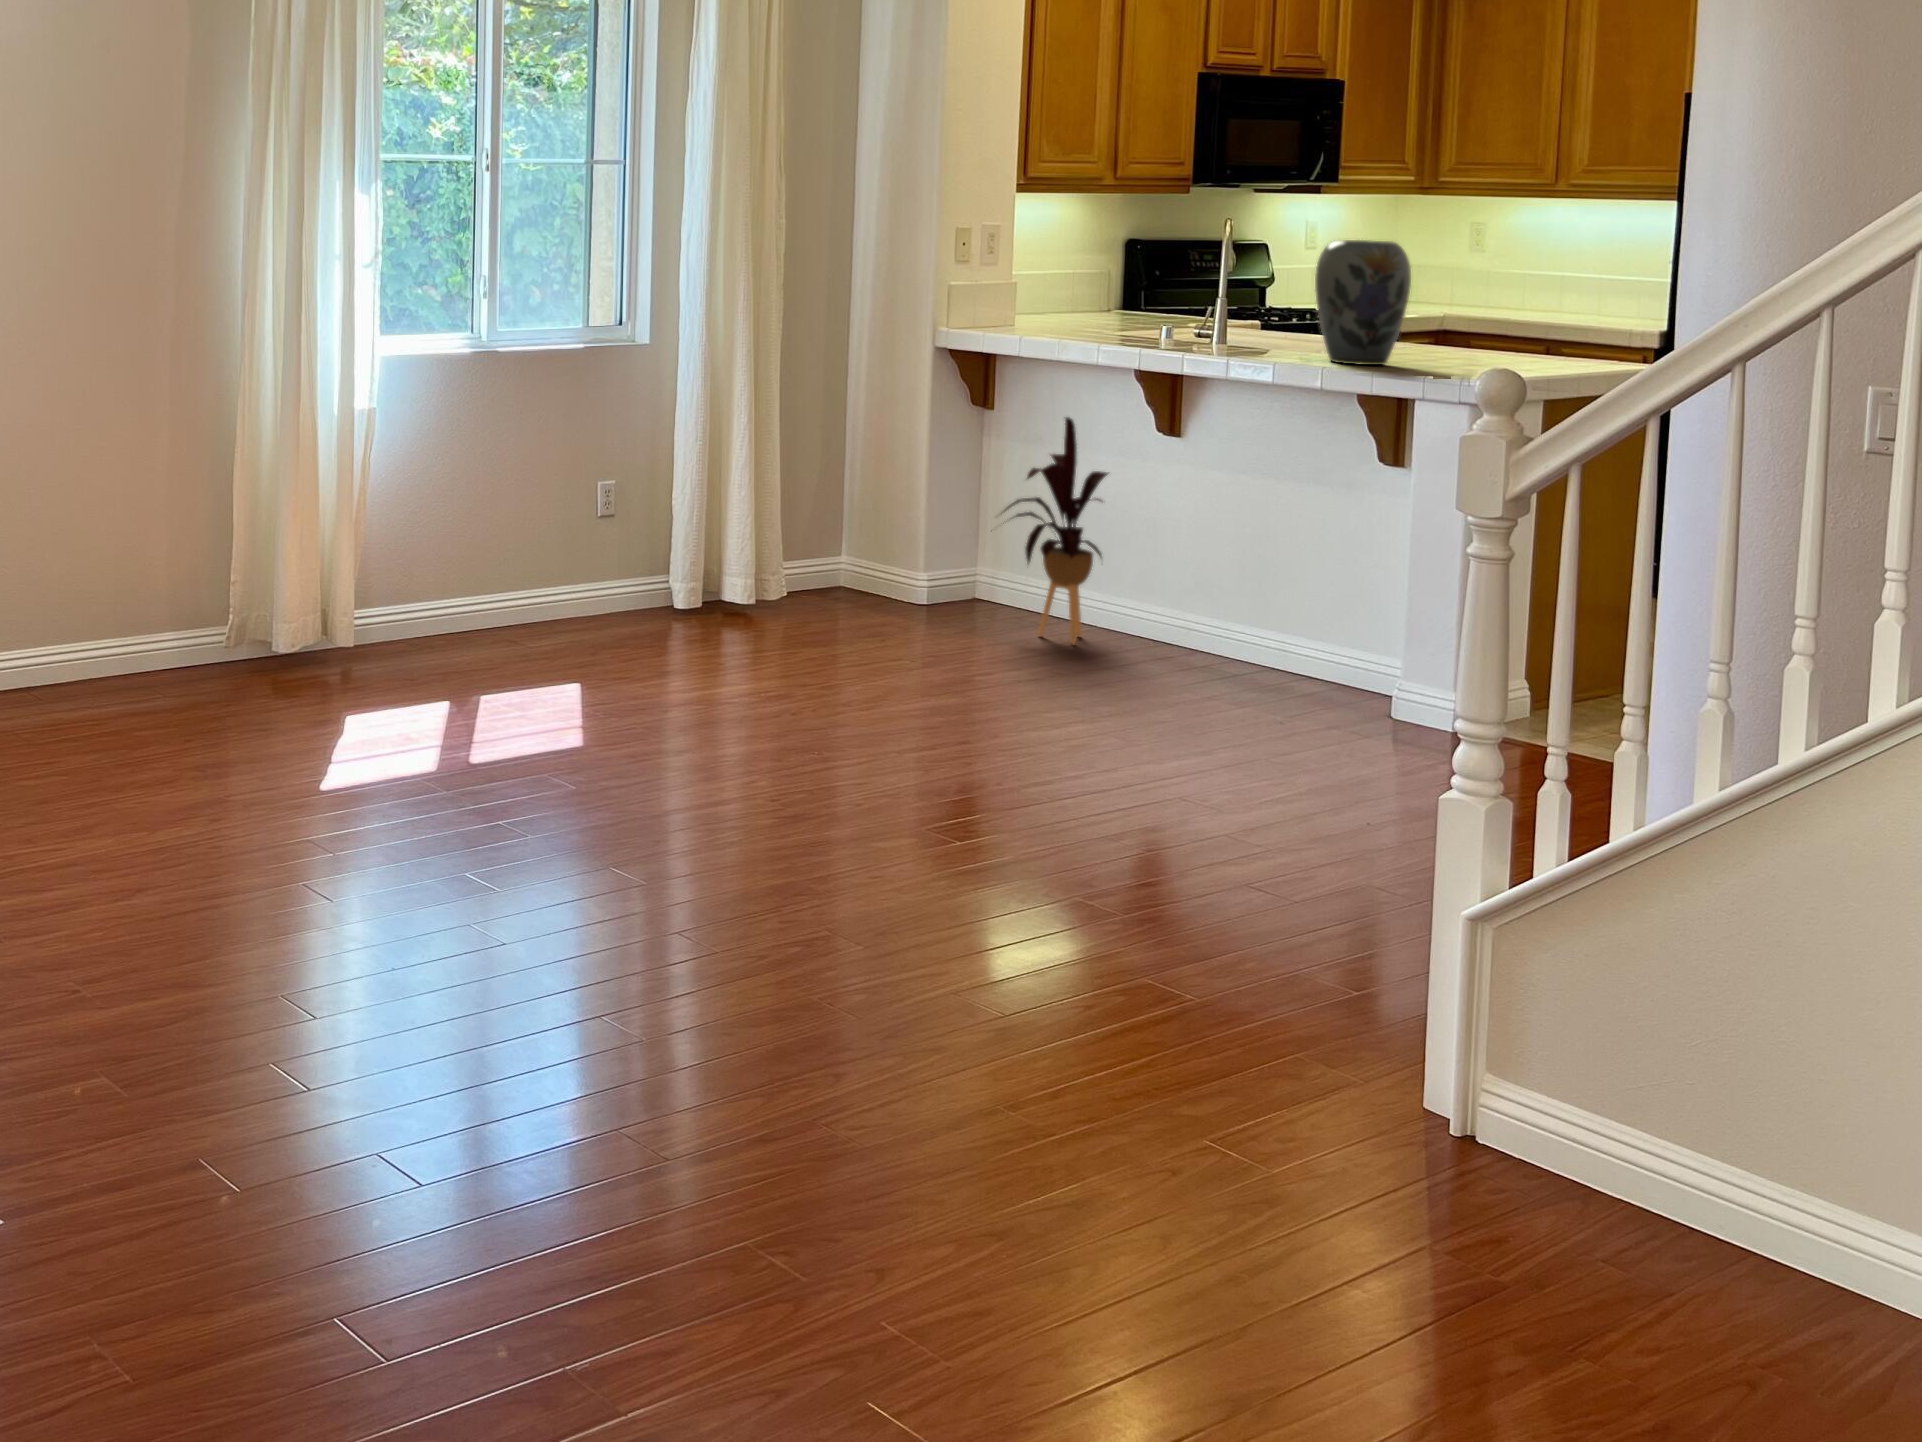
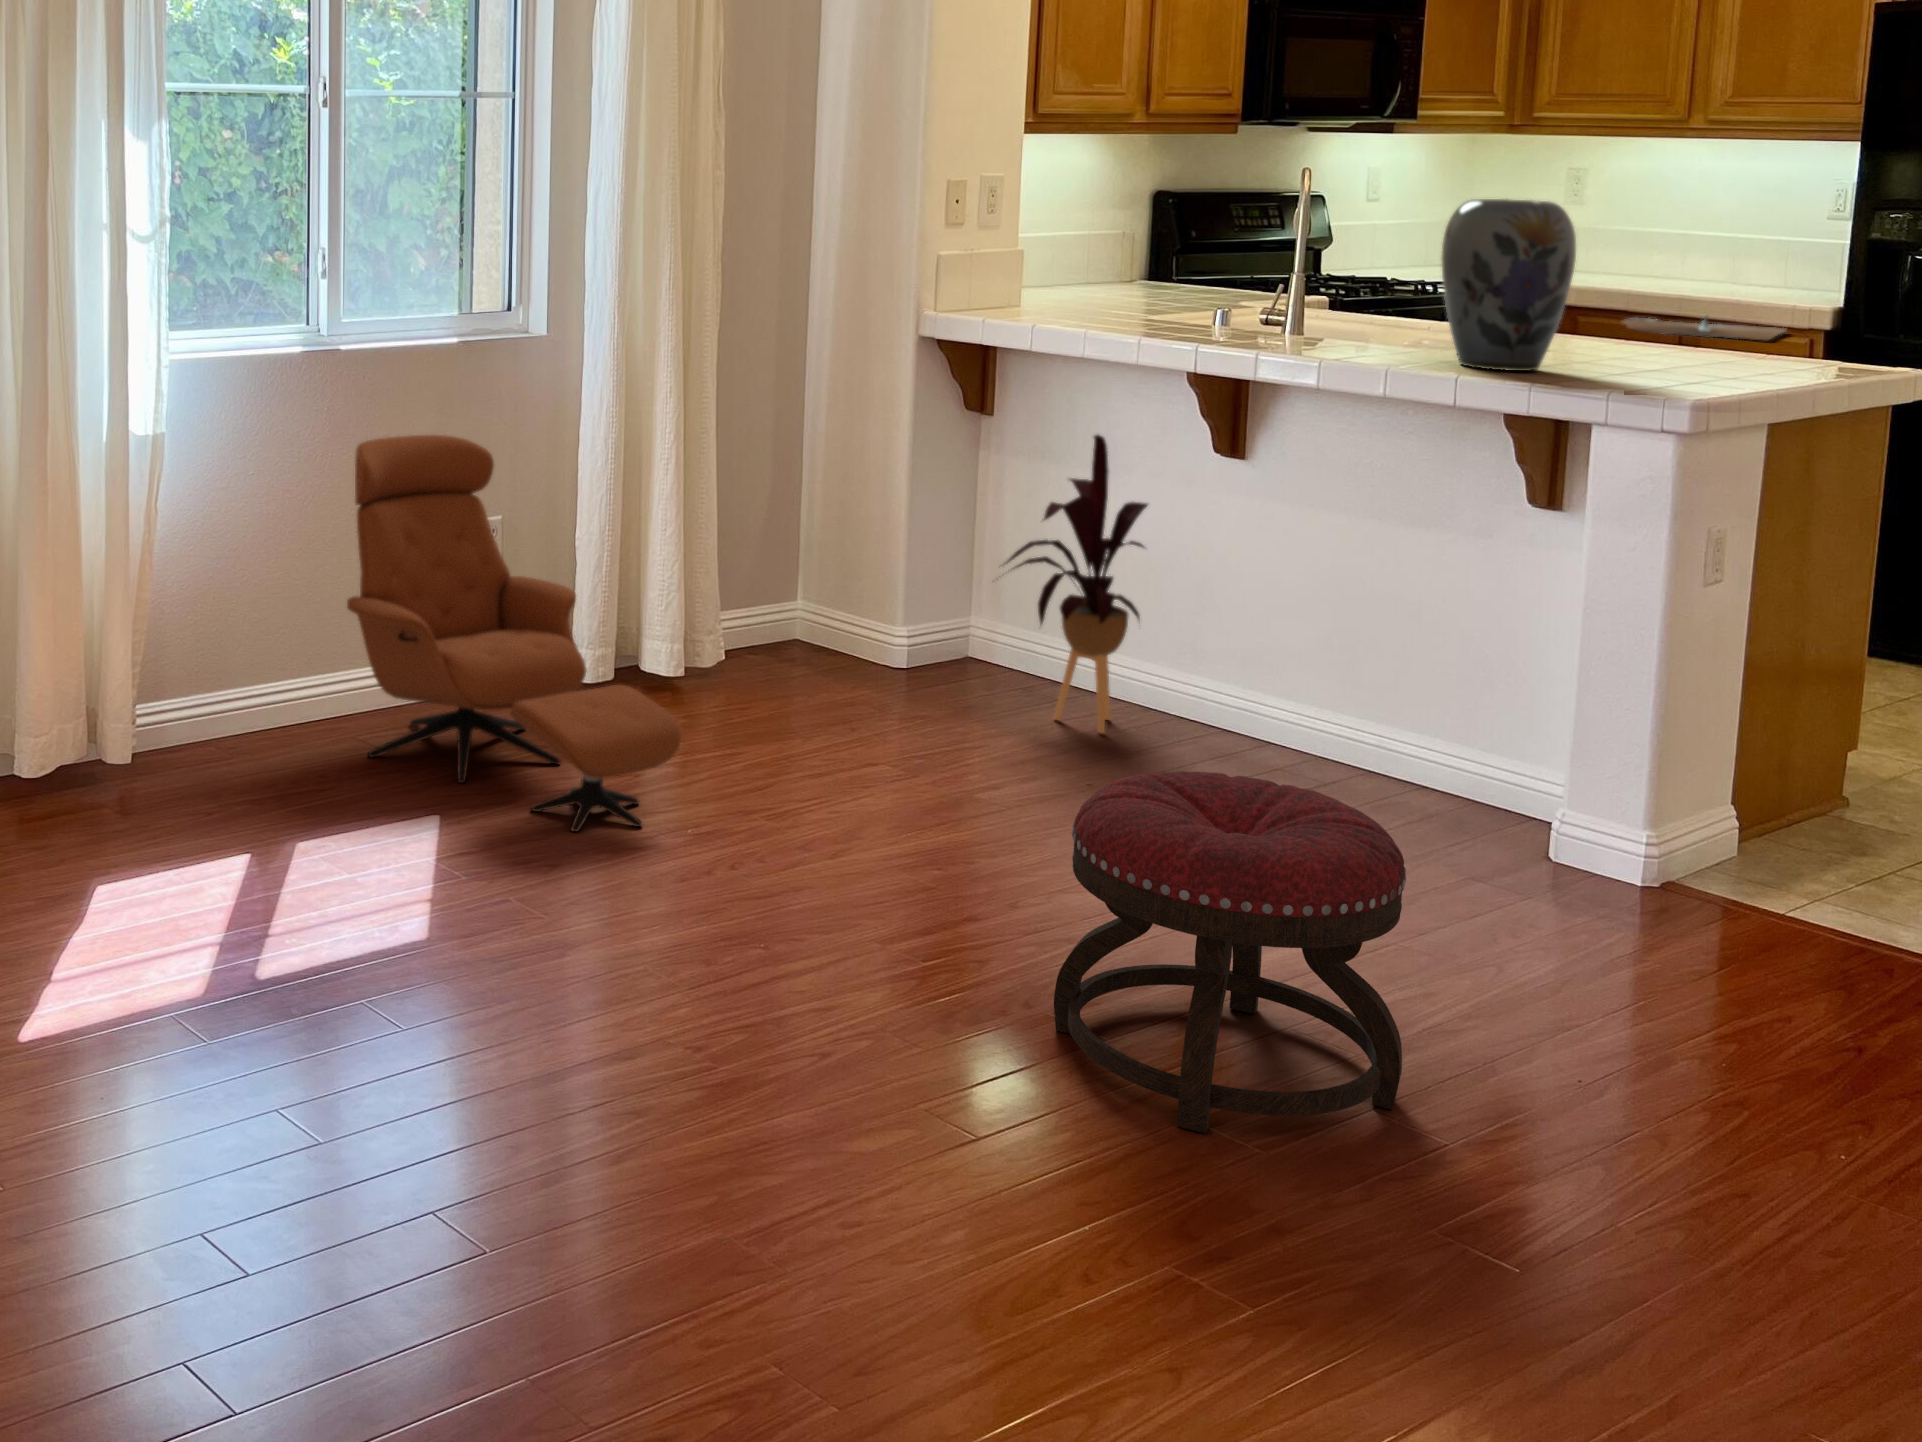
cutting board: none [1483,333,1616,352] -> present [1622,316,1785,340]
armchair: none [507,416,757,694] -> present [347,435,681,832]
ottoman: none [1016,623,1246,845] -> present [1054,771,1406,1133]

